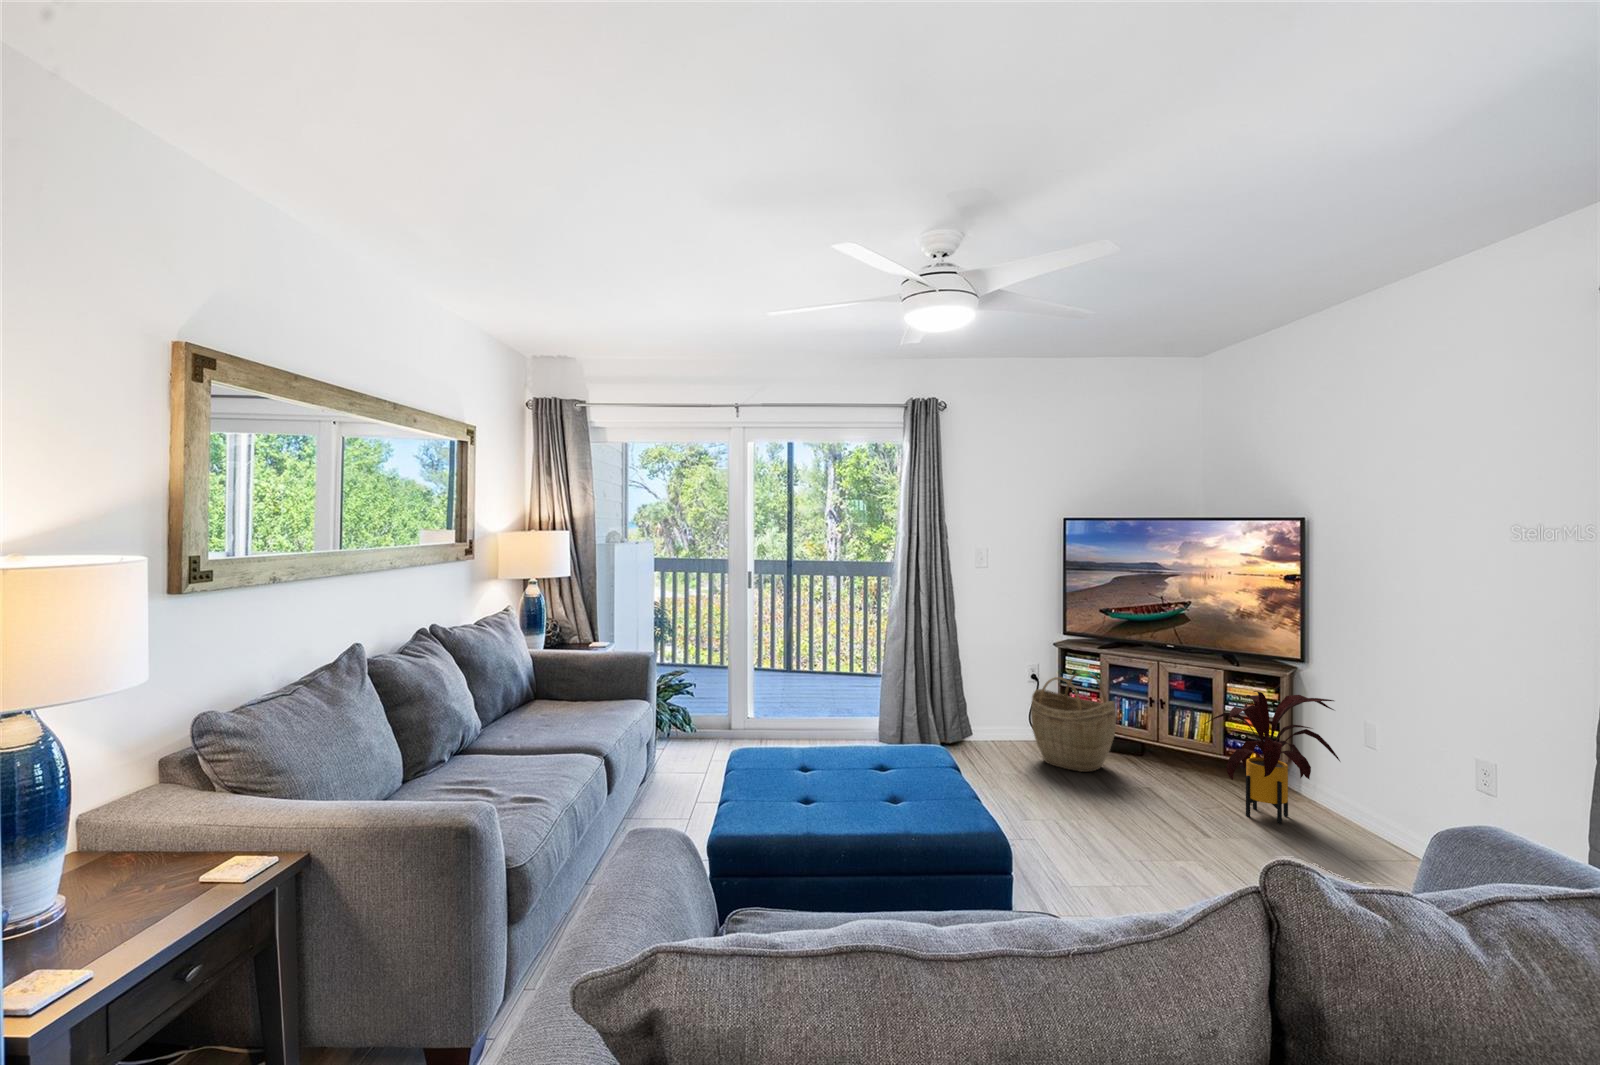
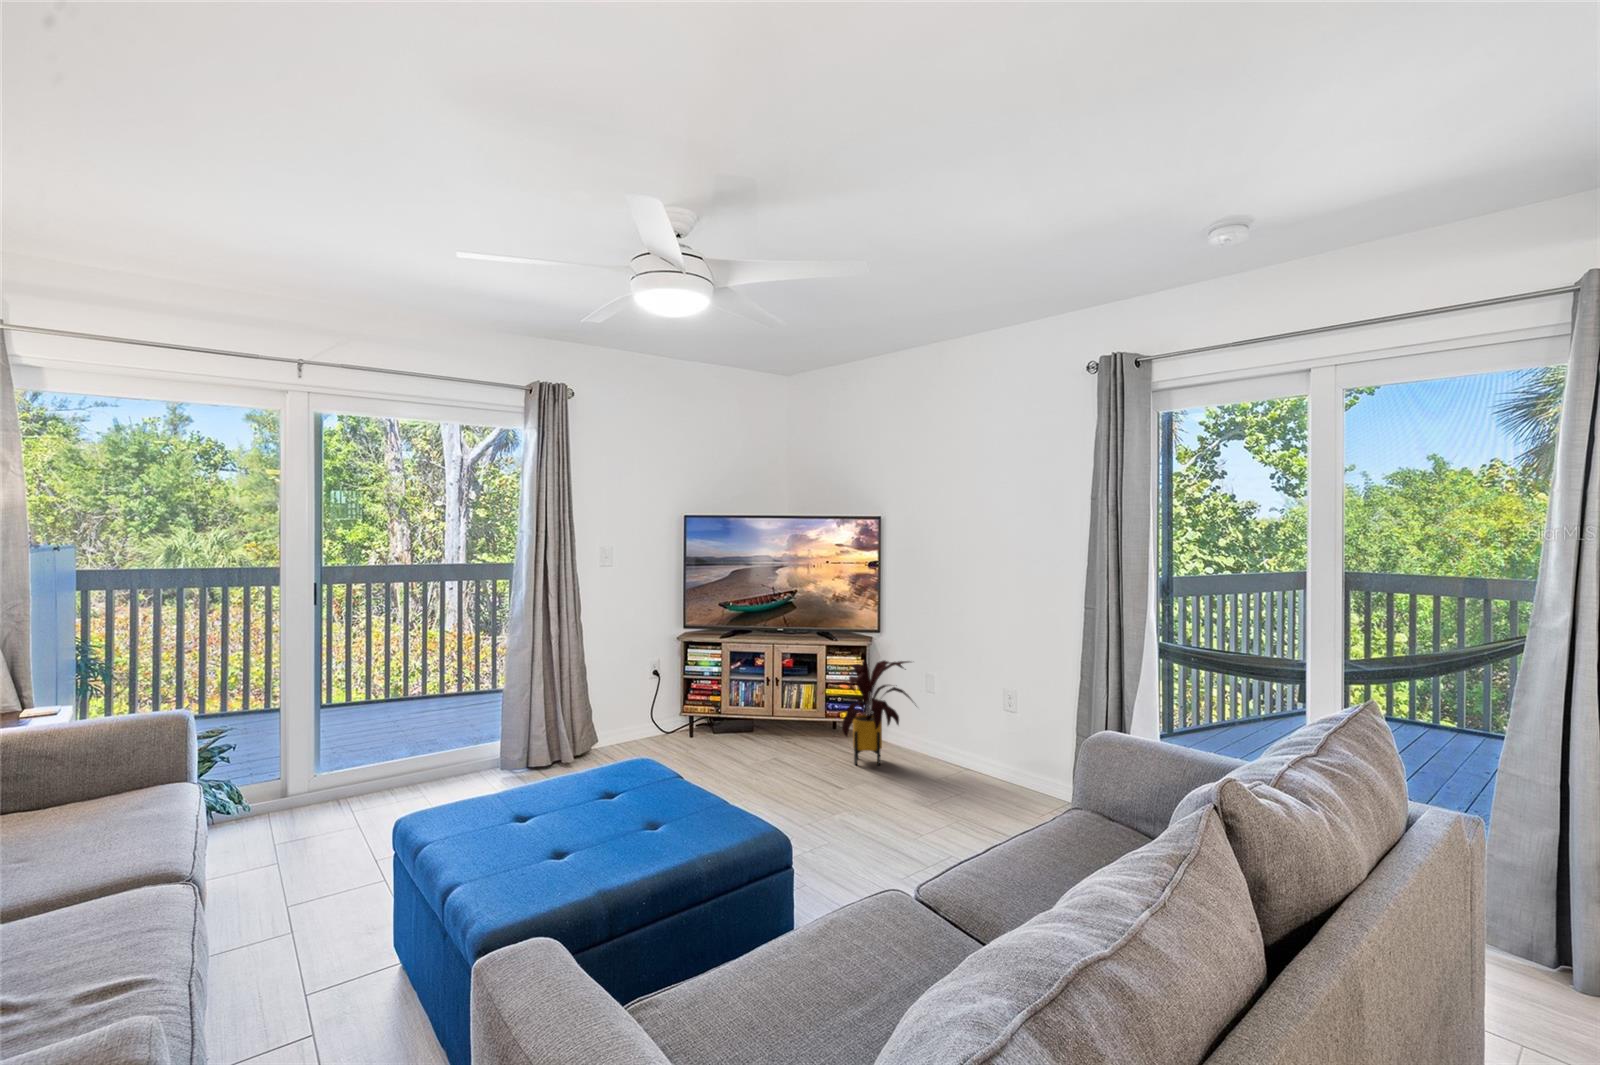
woven basket: present [1031,671,1116,772] -> none [664,661,741,755]

